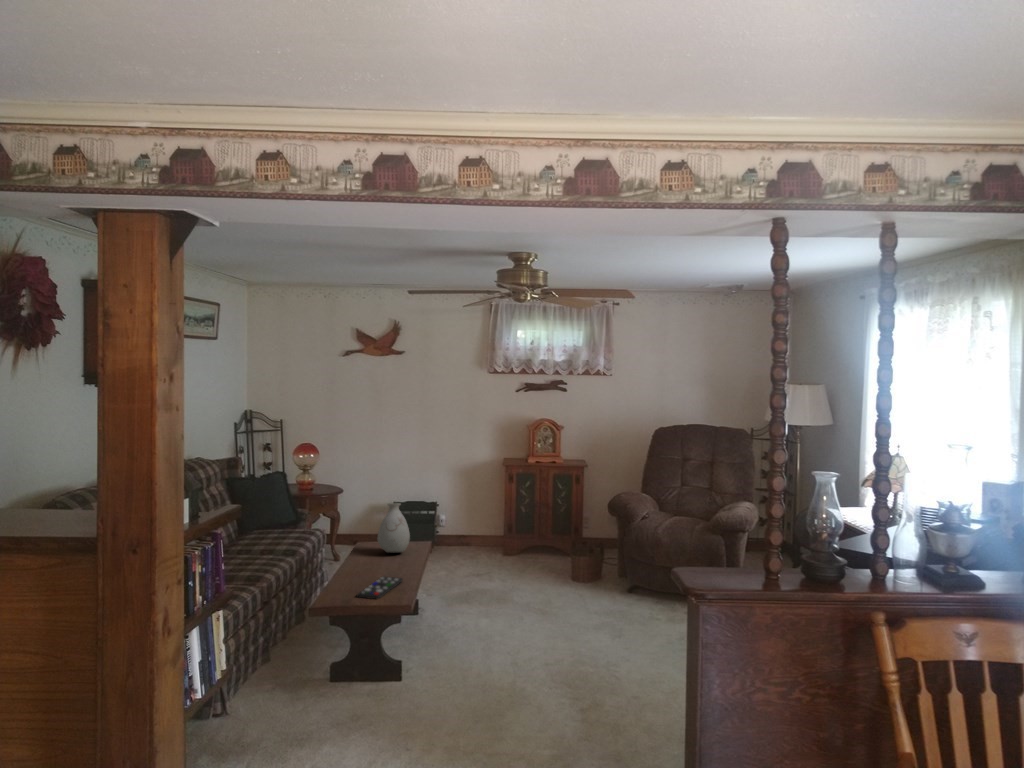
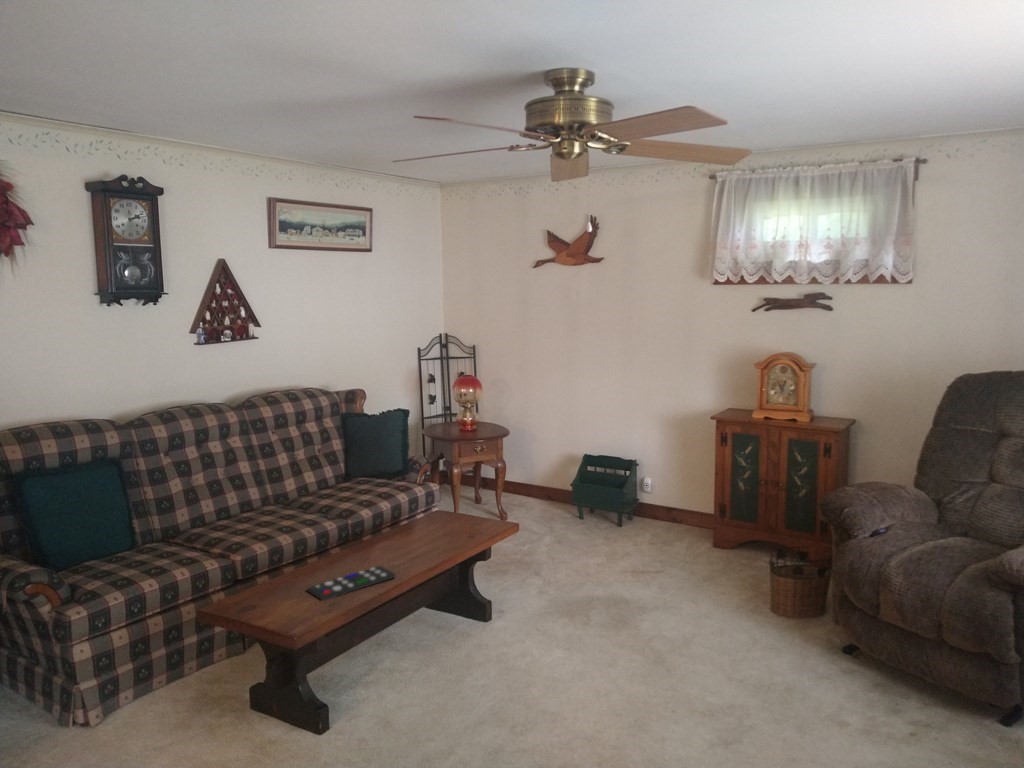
vase: present [377,503,410,553] -> none [441,465,484,531]

